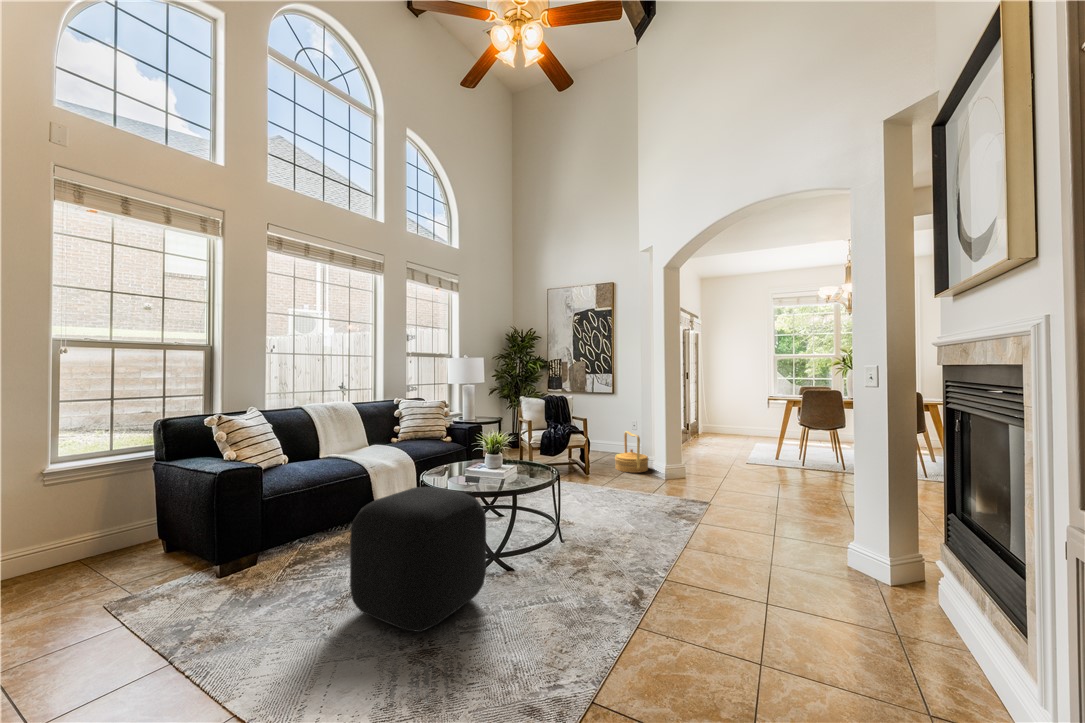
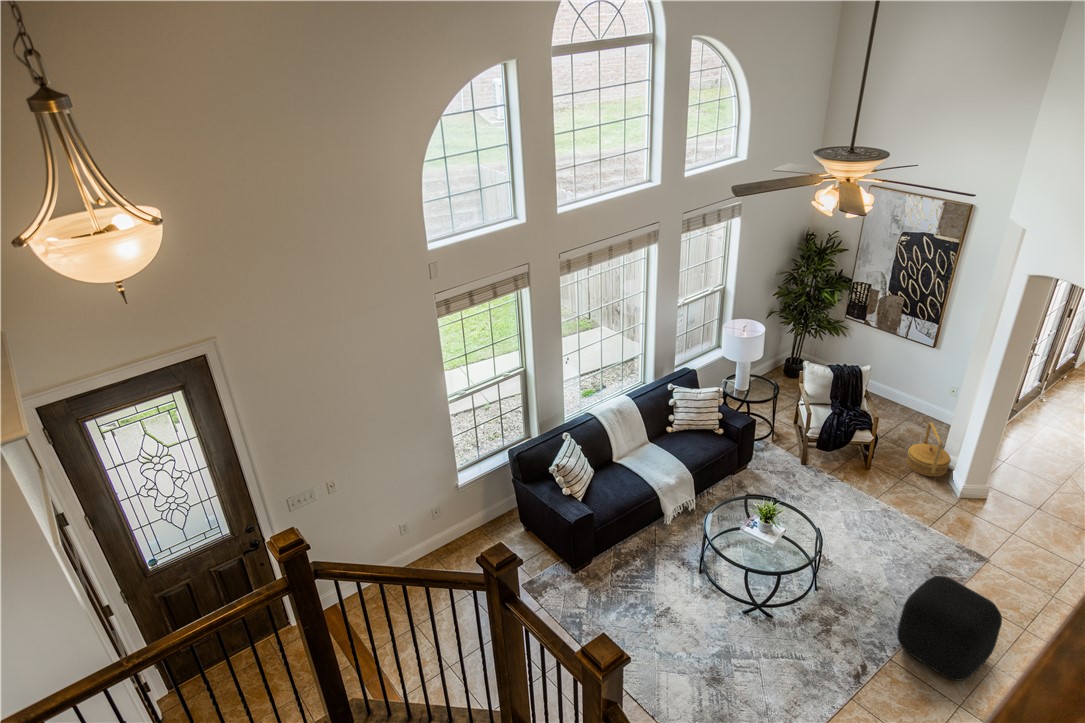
ottoman: present [350,487,486,632] -> present [897,576,1002,681]

